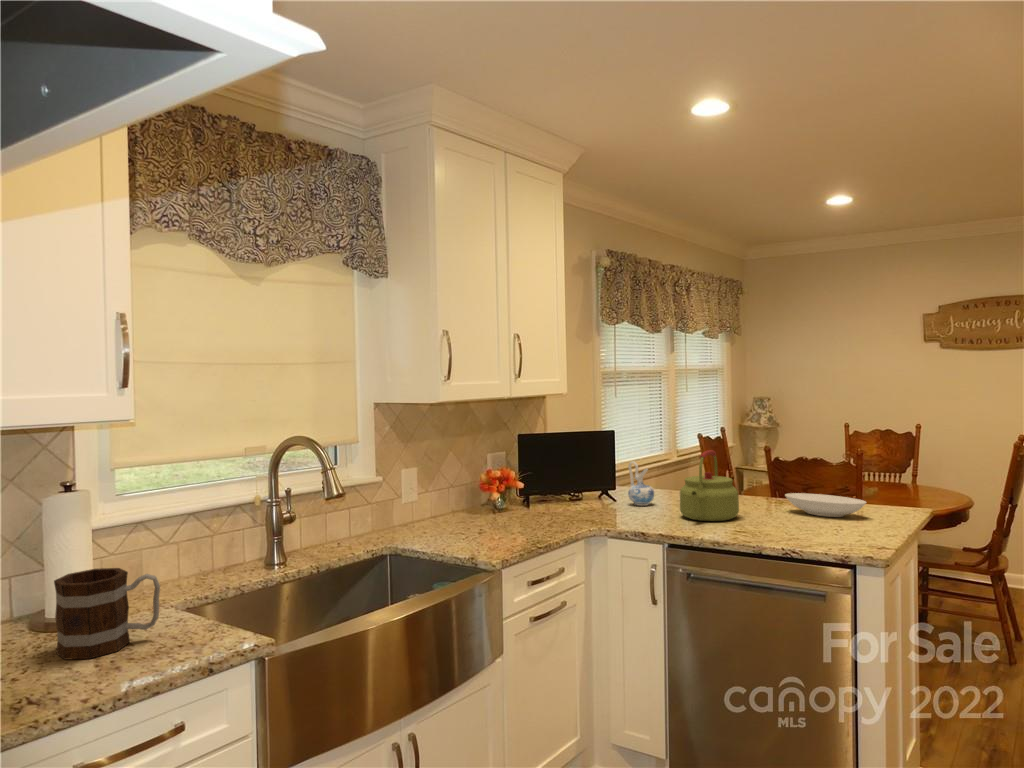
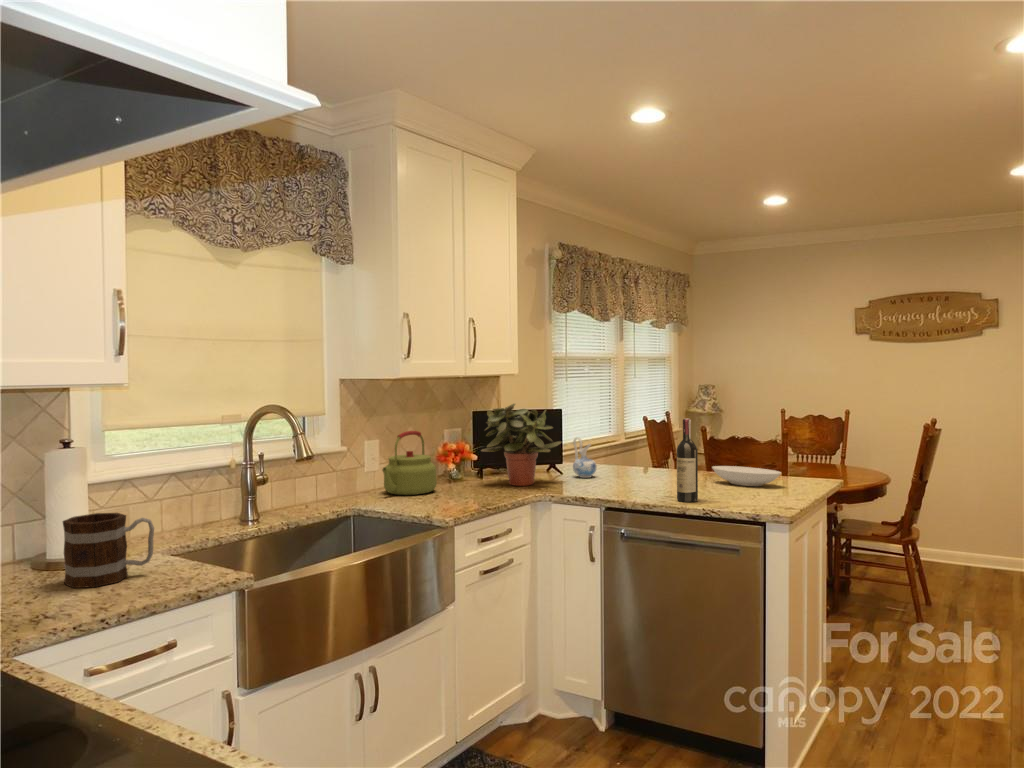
potted plant: none [528,426,617,516] -> present [481,404,561,486]
wine bottle: none [750,444,776,539] -> present [677,419,698,502]
kettle: present [680,450,739,521] -> present [382,431,436,495]

